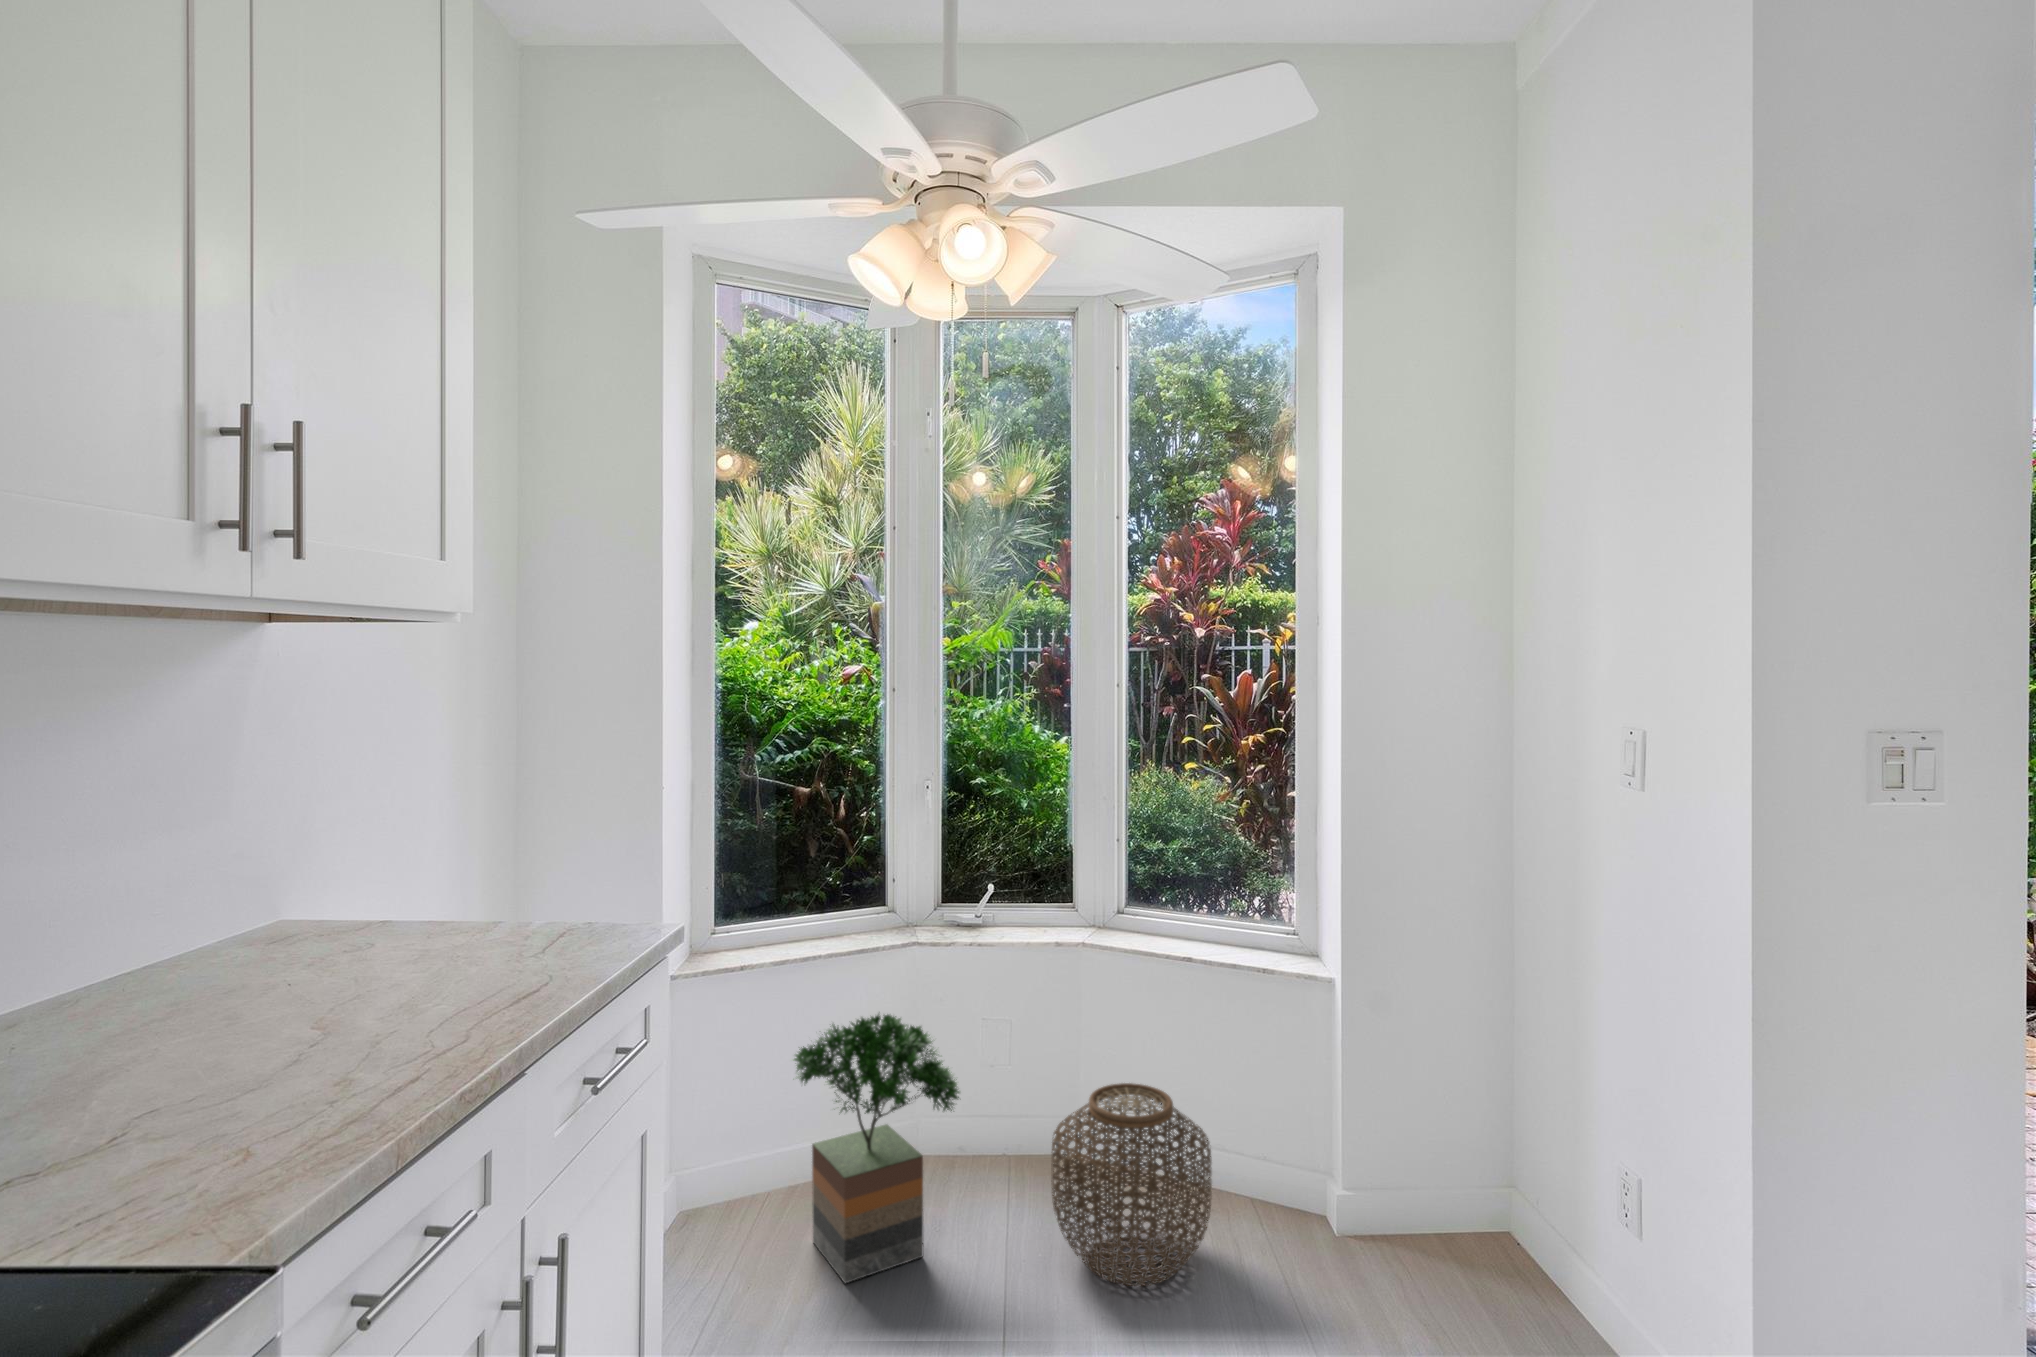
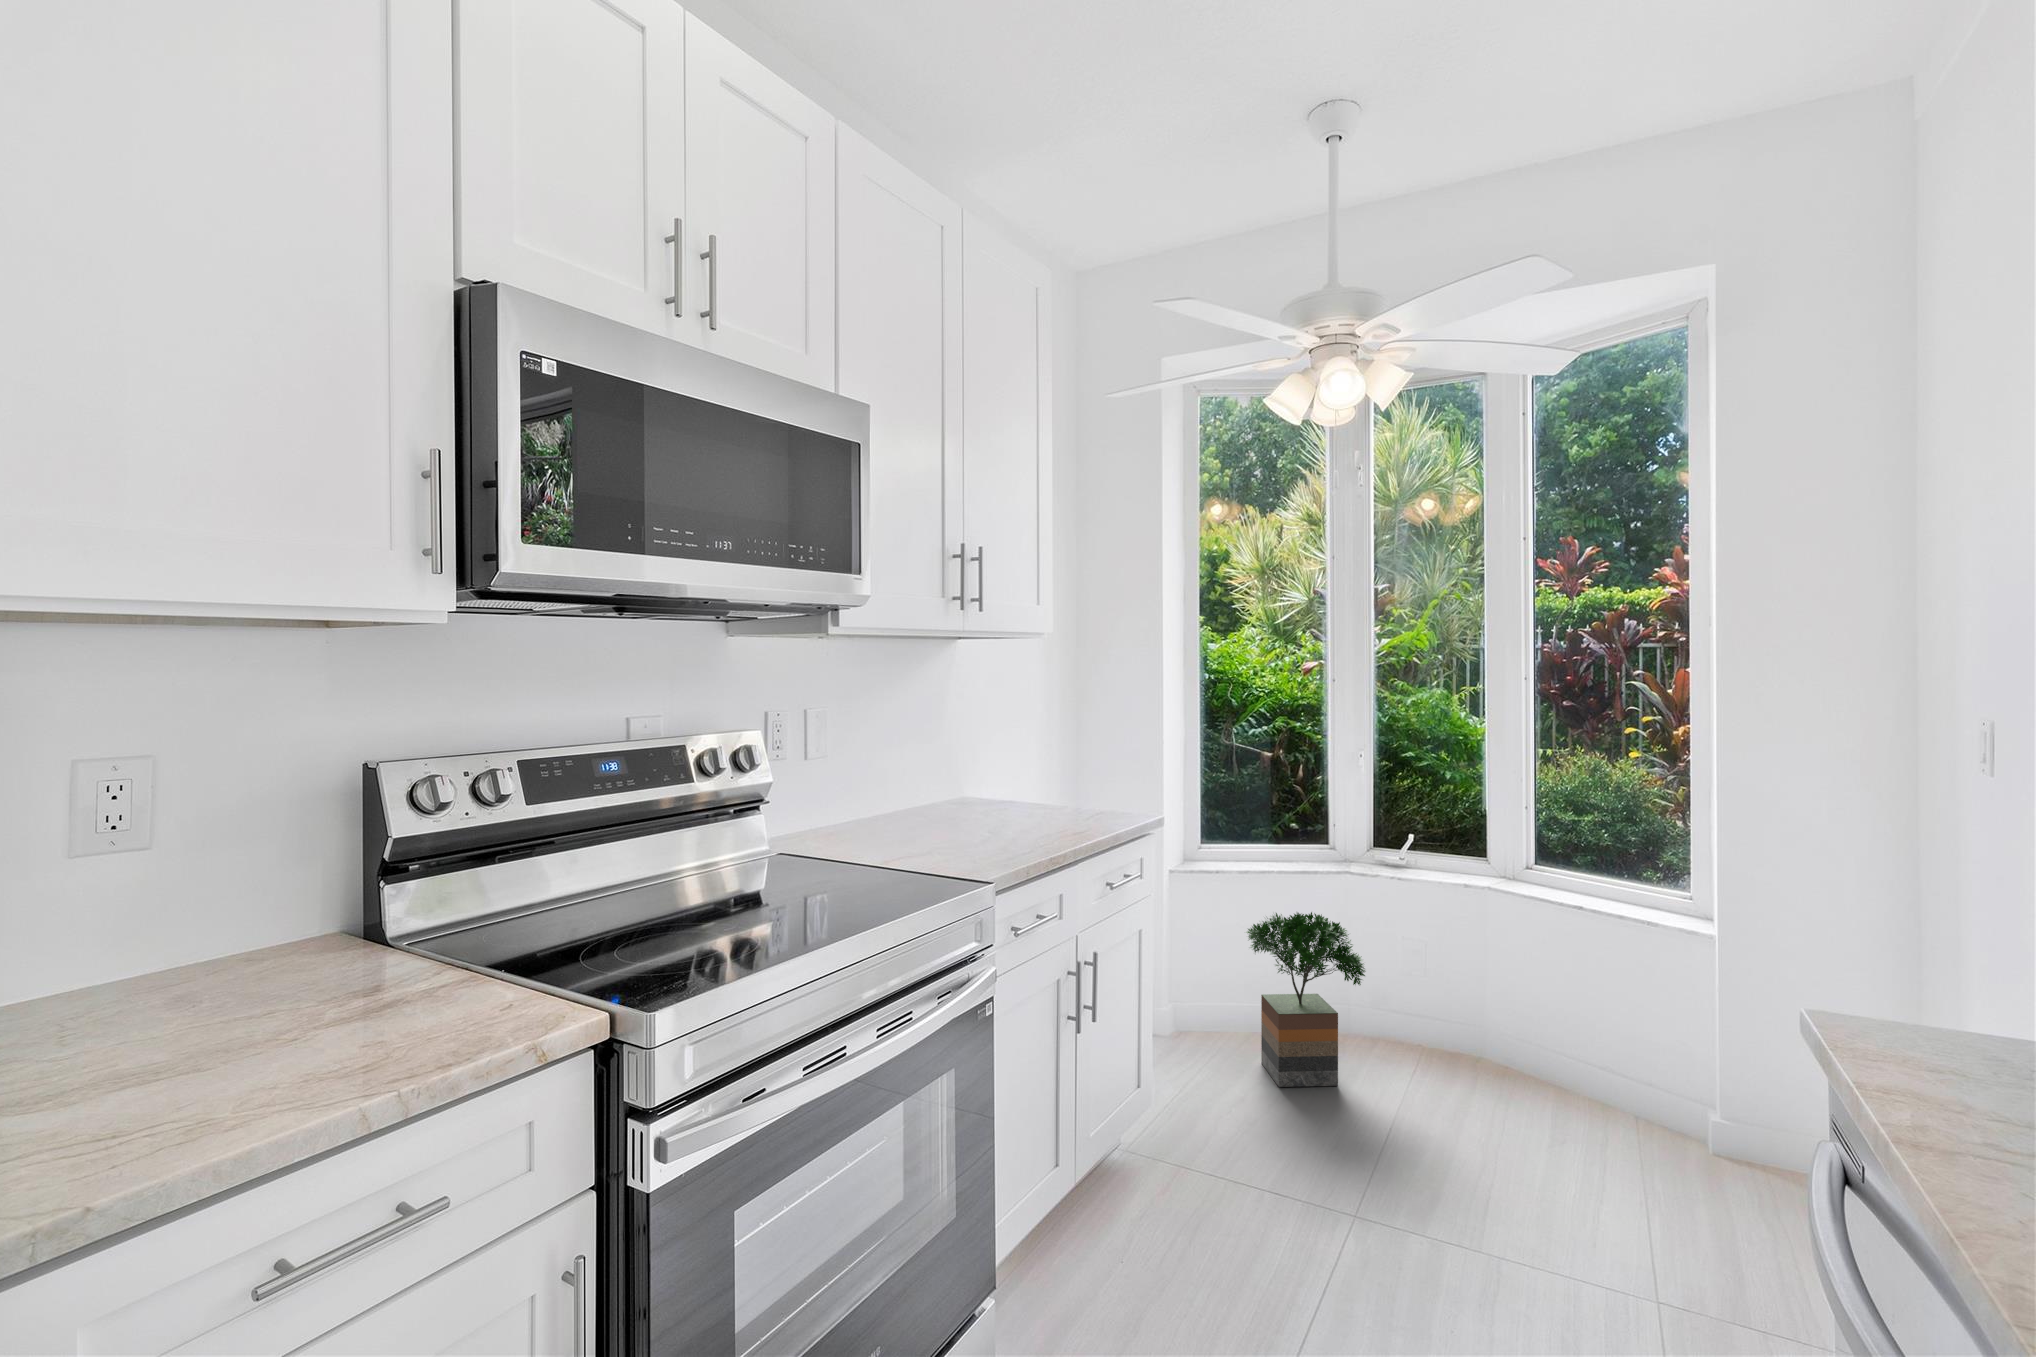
woven basket: present [1051,1083,1212,1286] -> none [1436,987,1571,1136]

